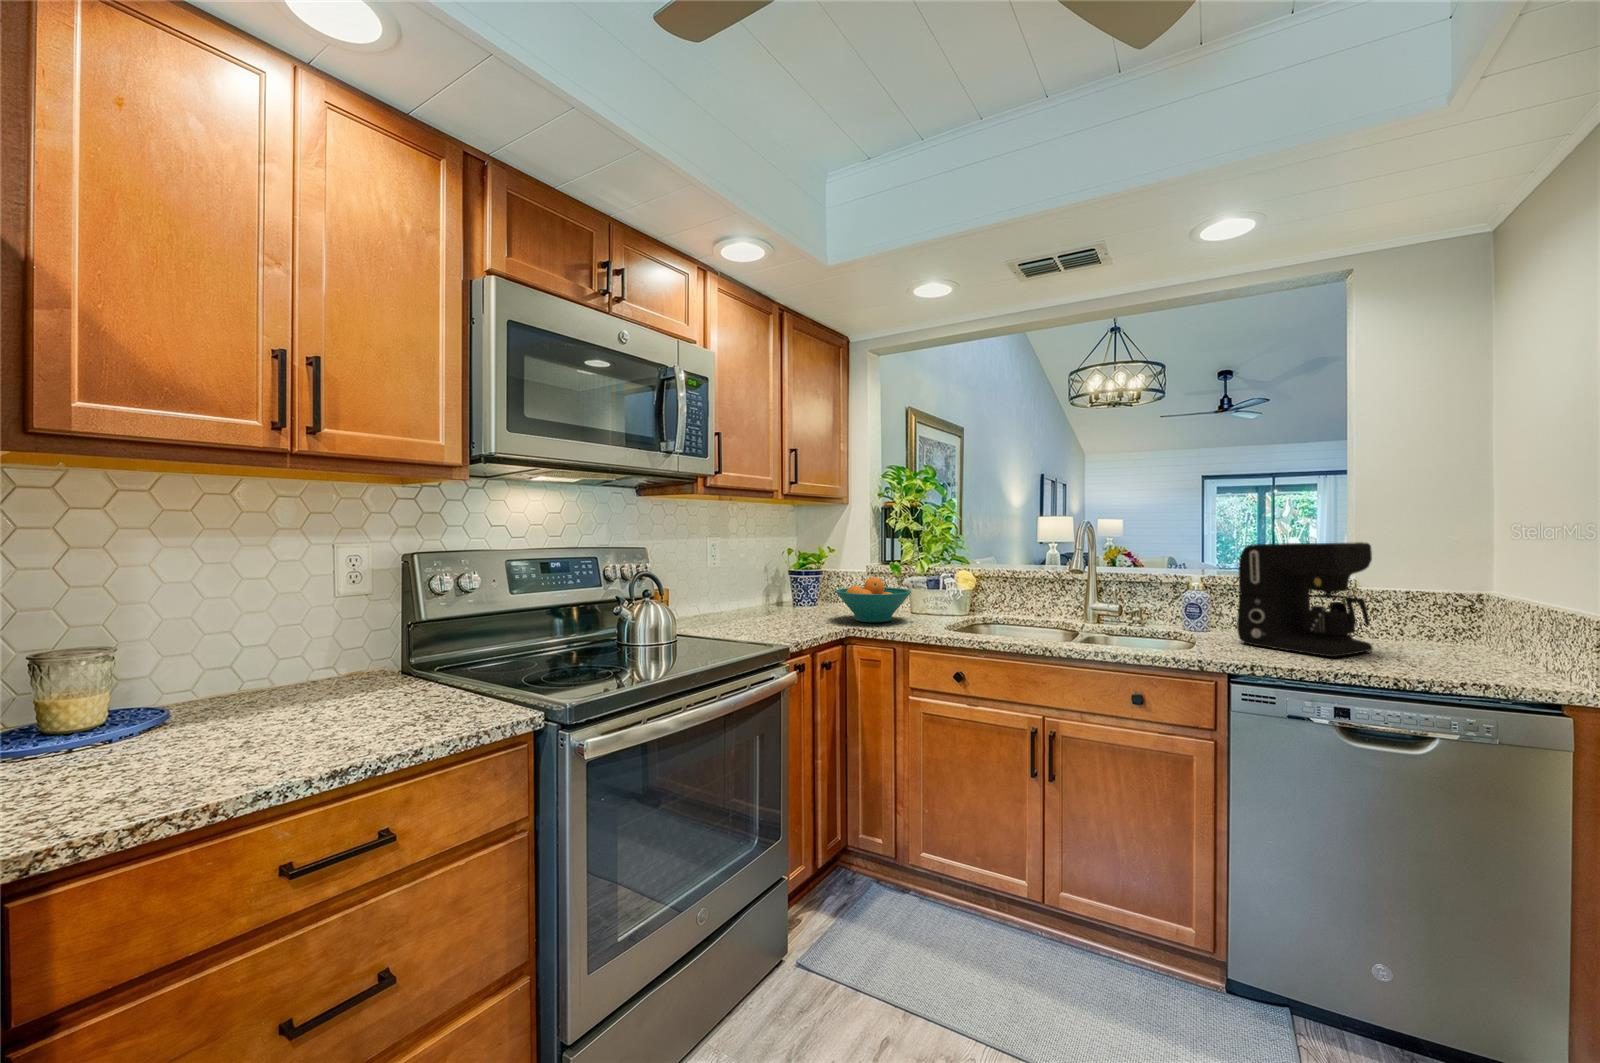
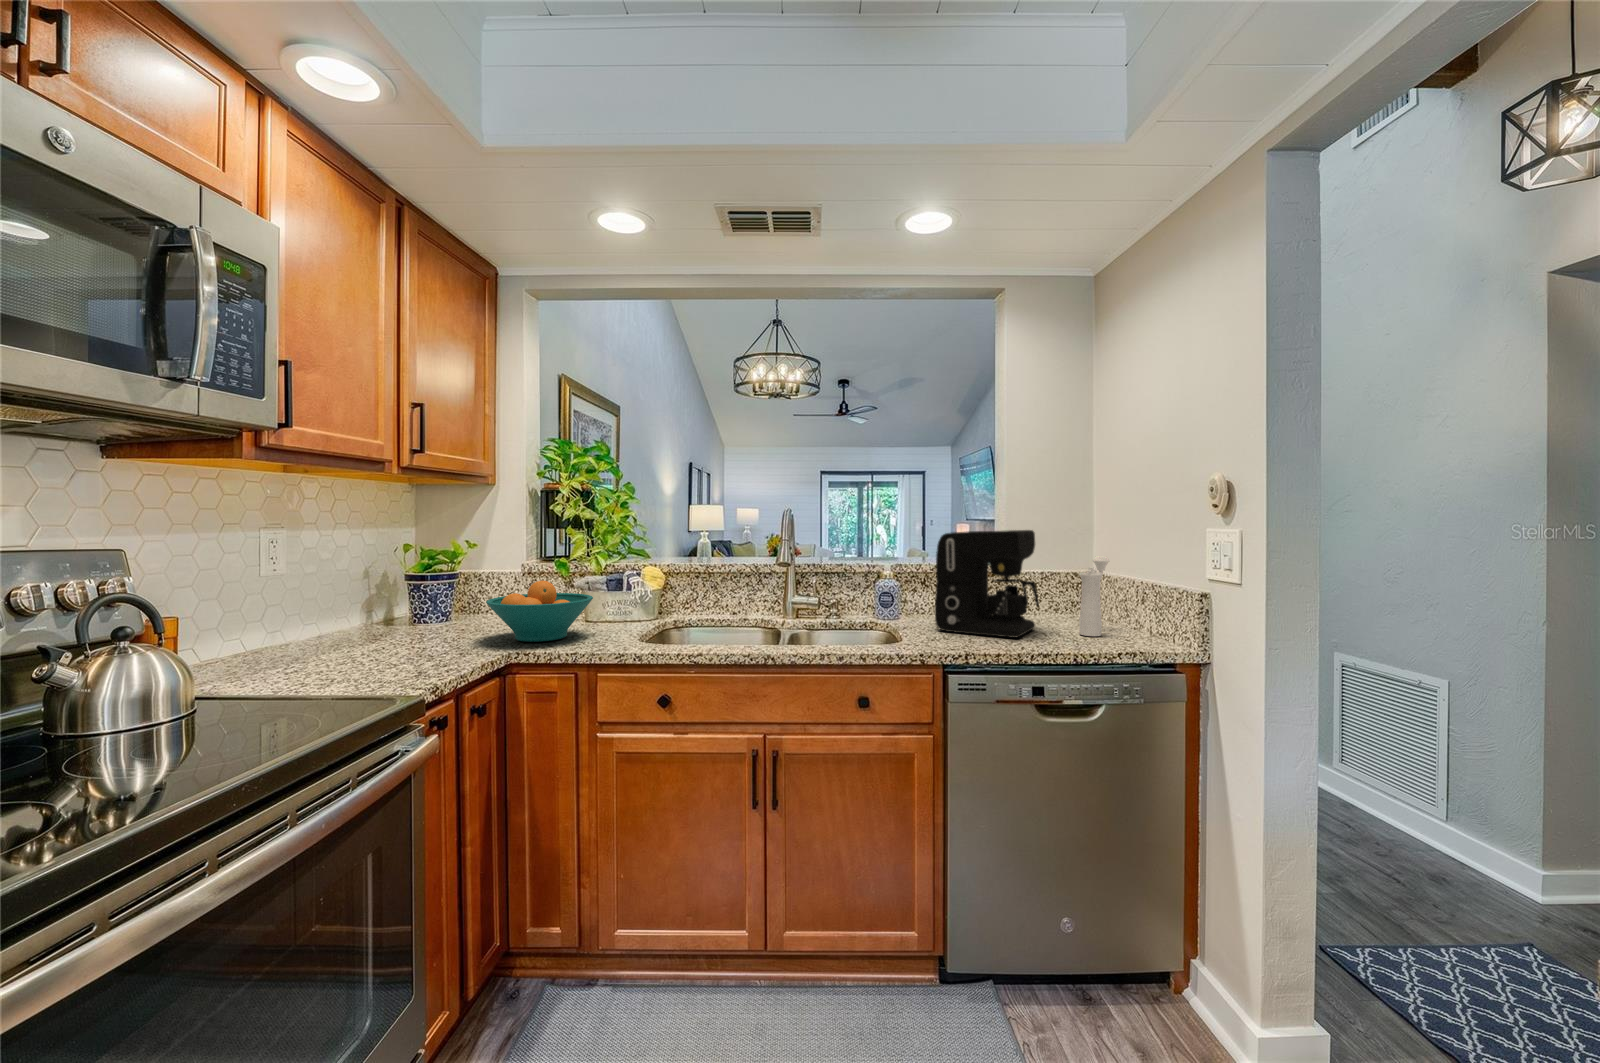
pepper mill: none [1432,574,1487,666] -> present [1079,556,1109,636]

